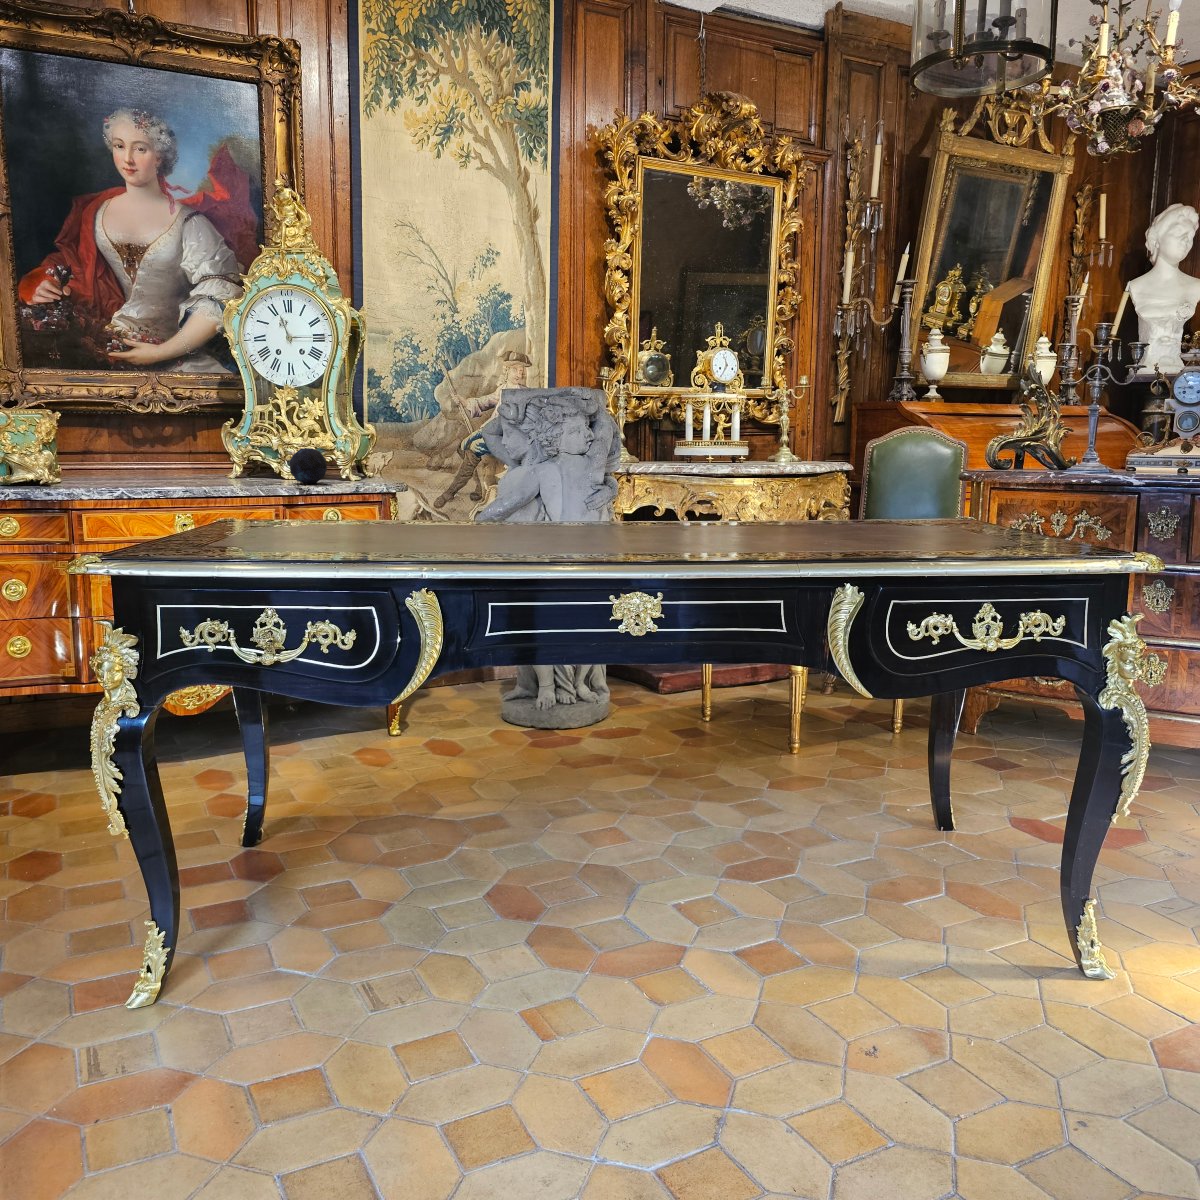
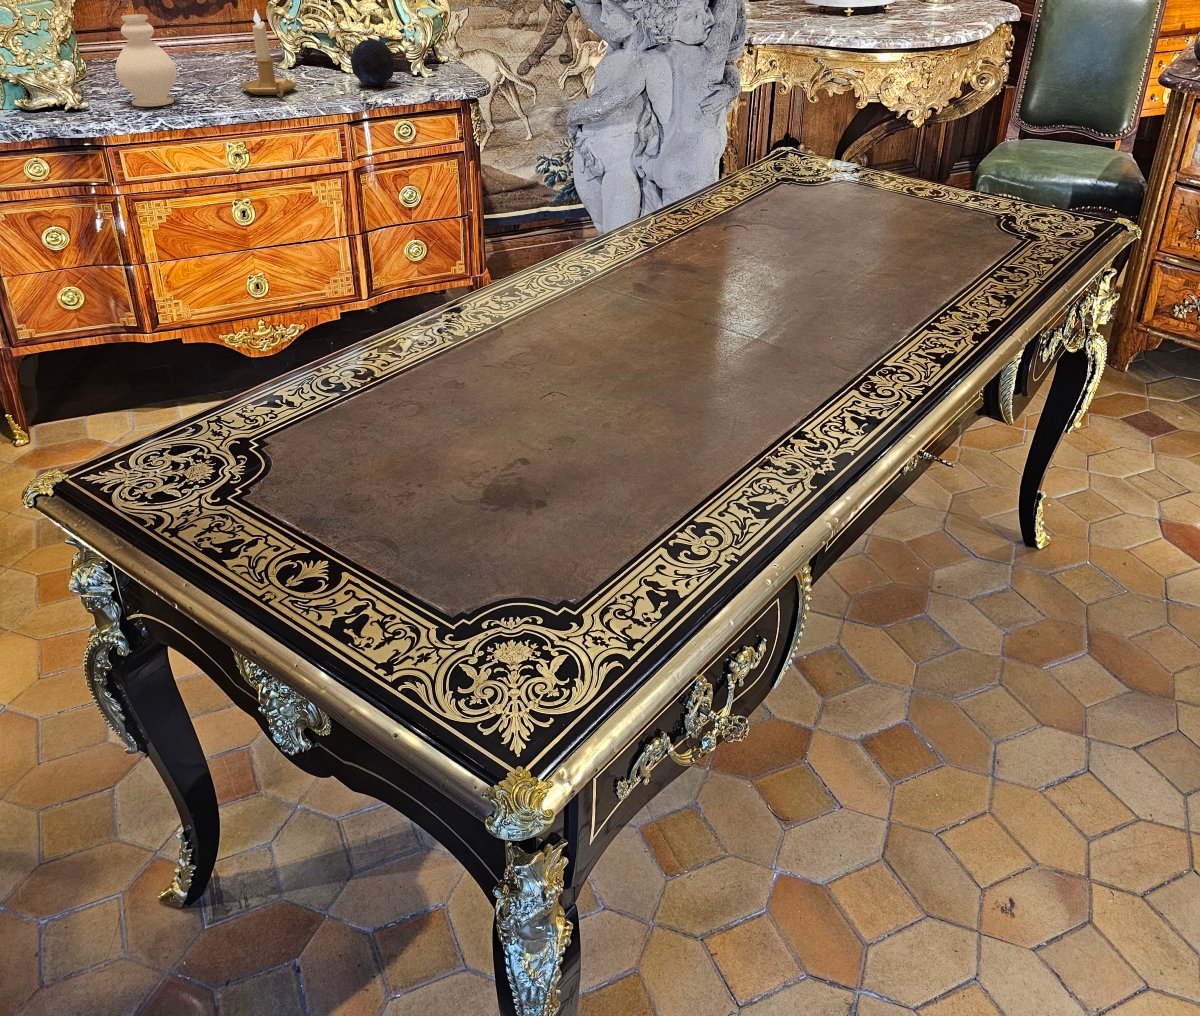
decorative vase: none [91,417,142,485] -> present [115,14,177,107]
candlestick: none [192,419,242,484] -> present [239,9,297,97]

